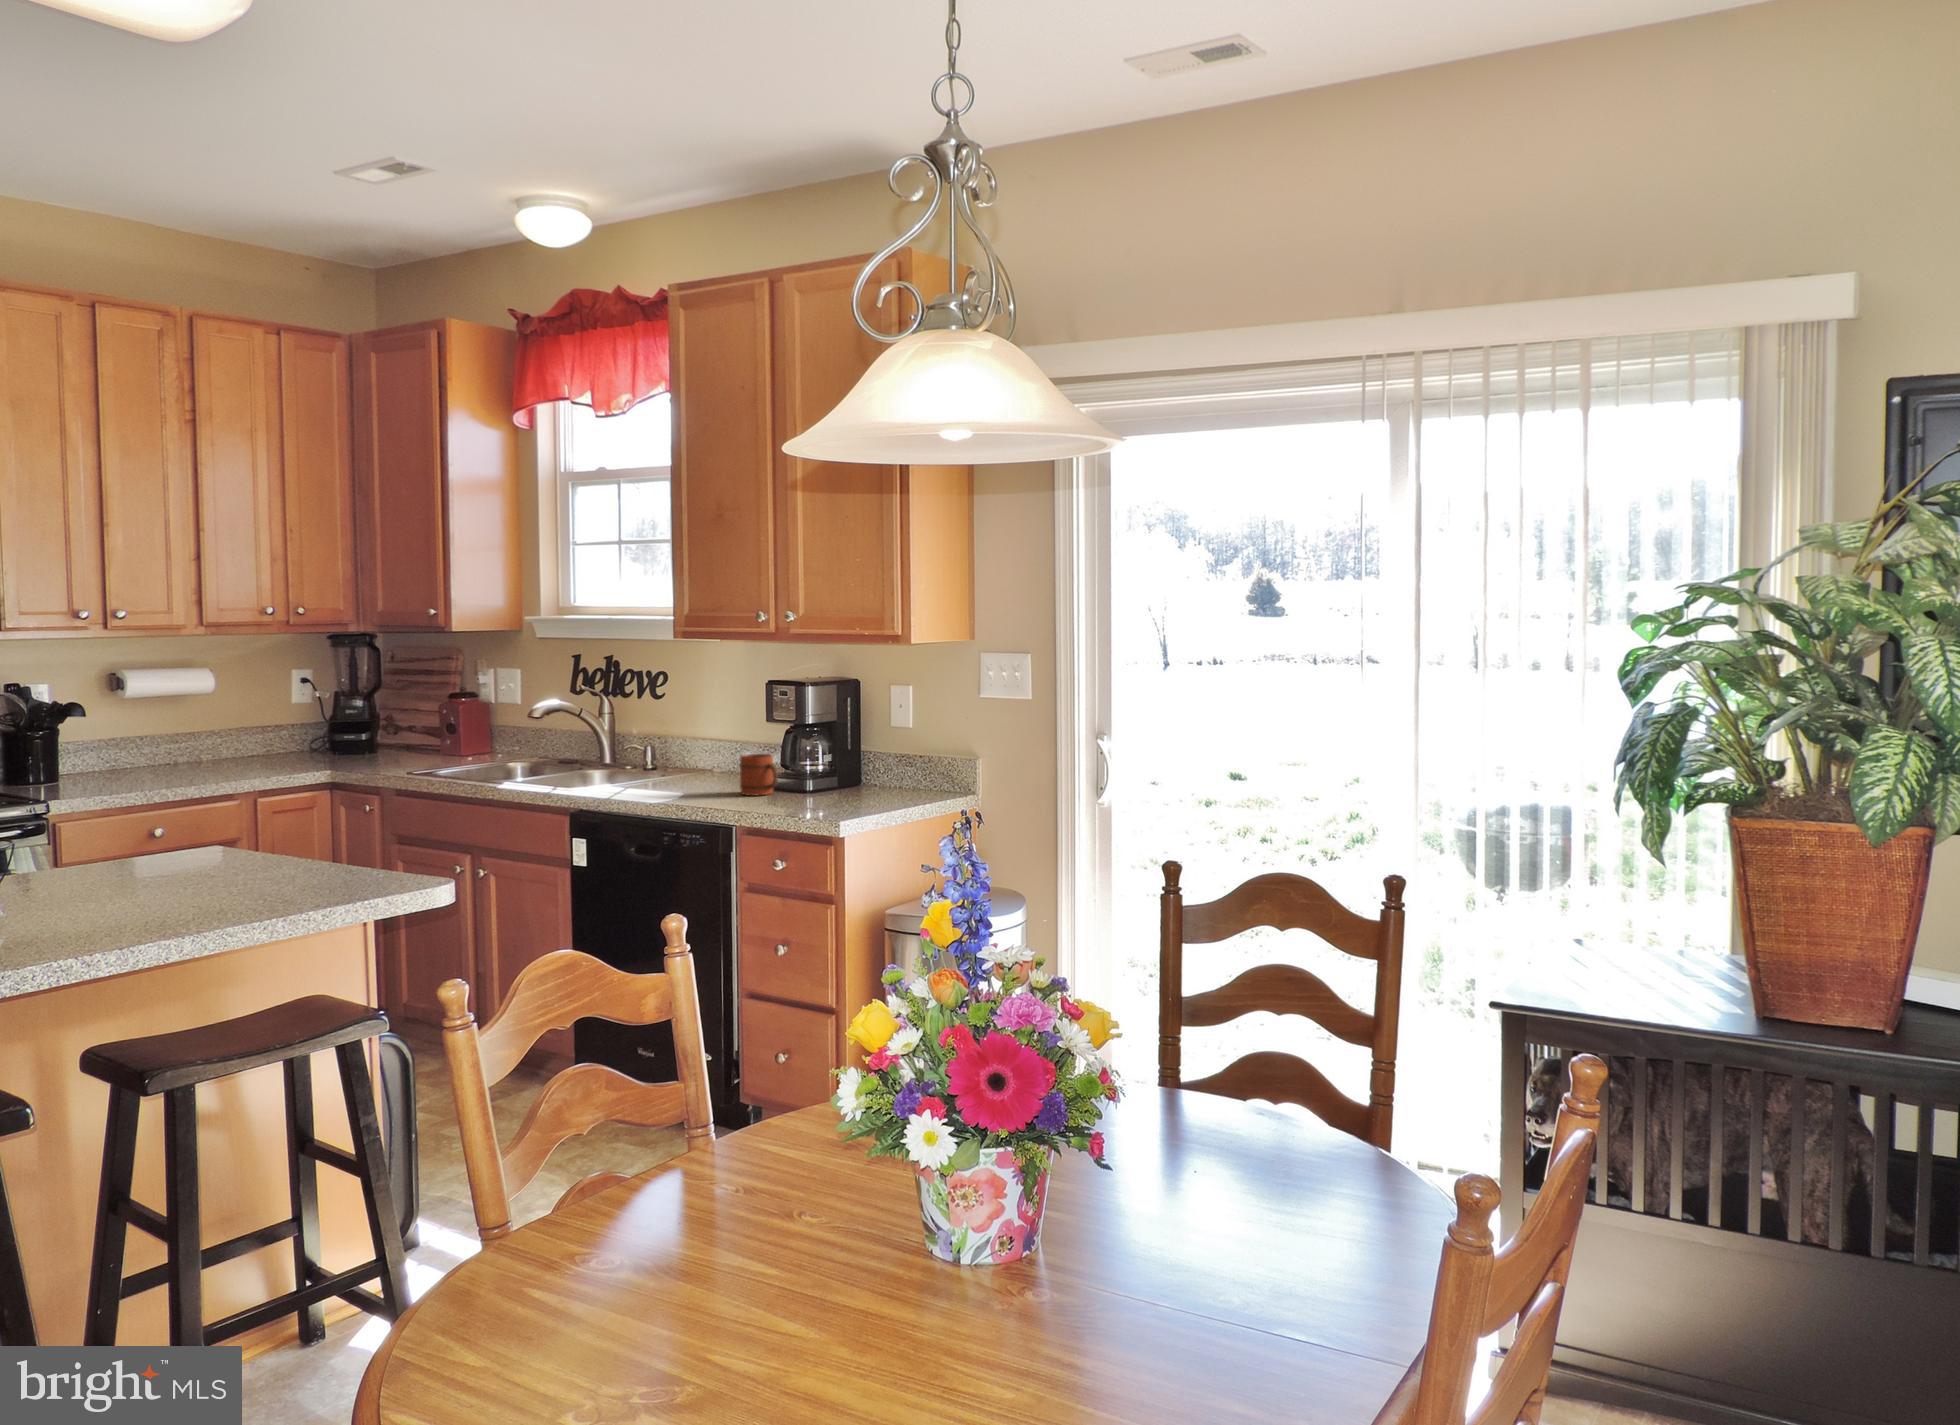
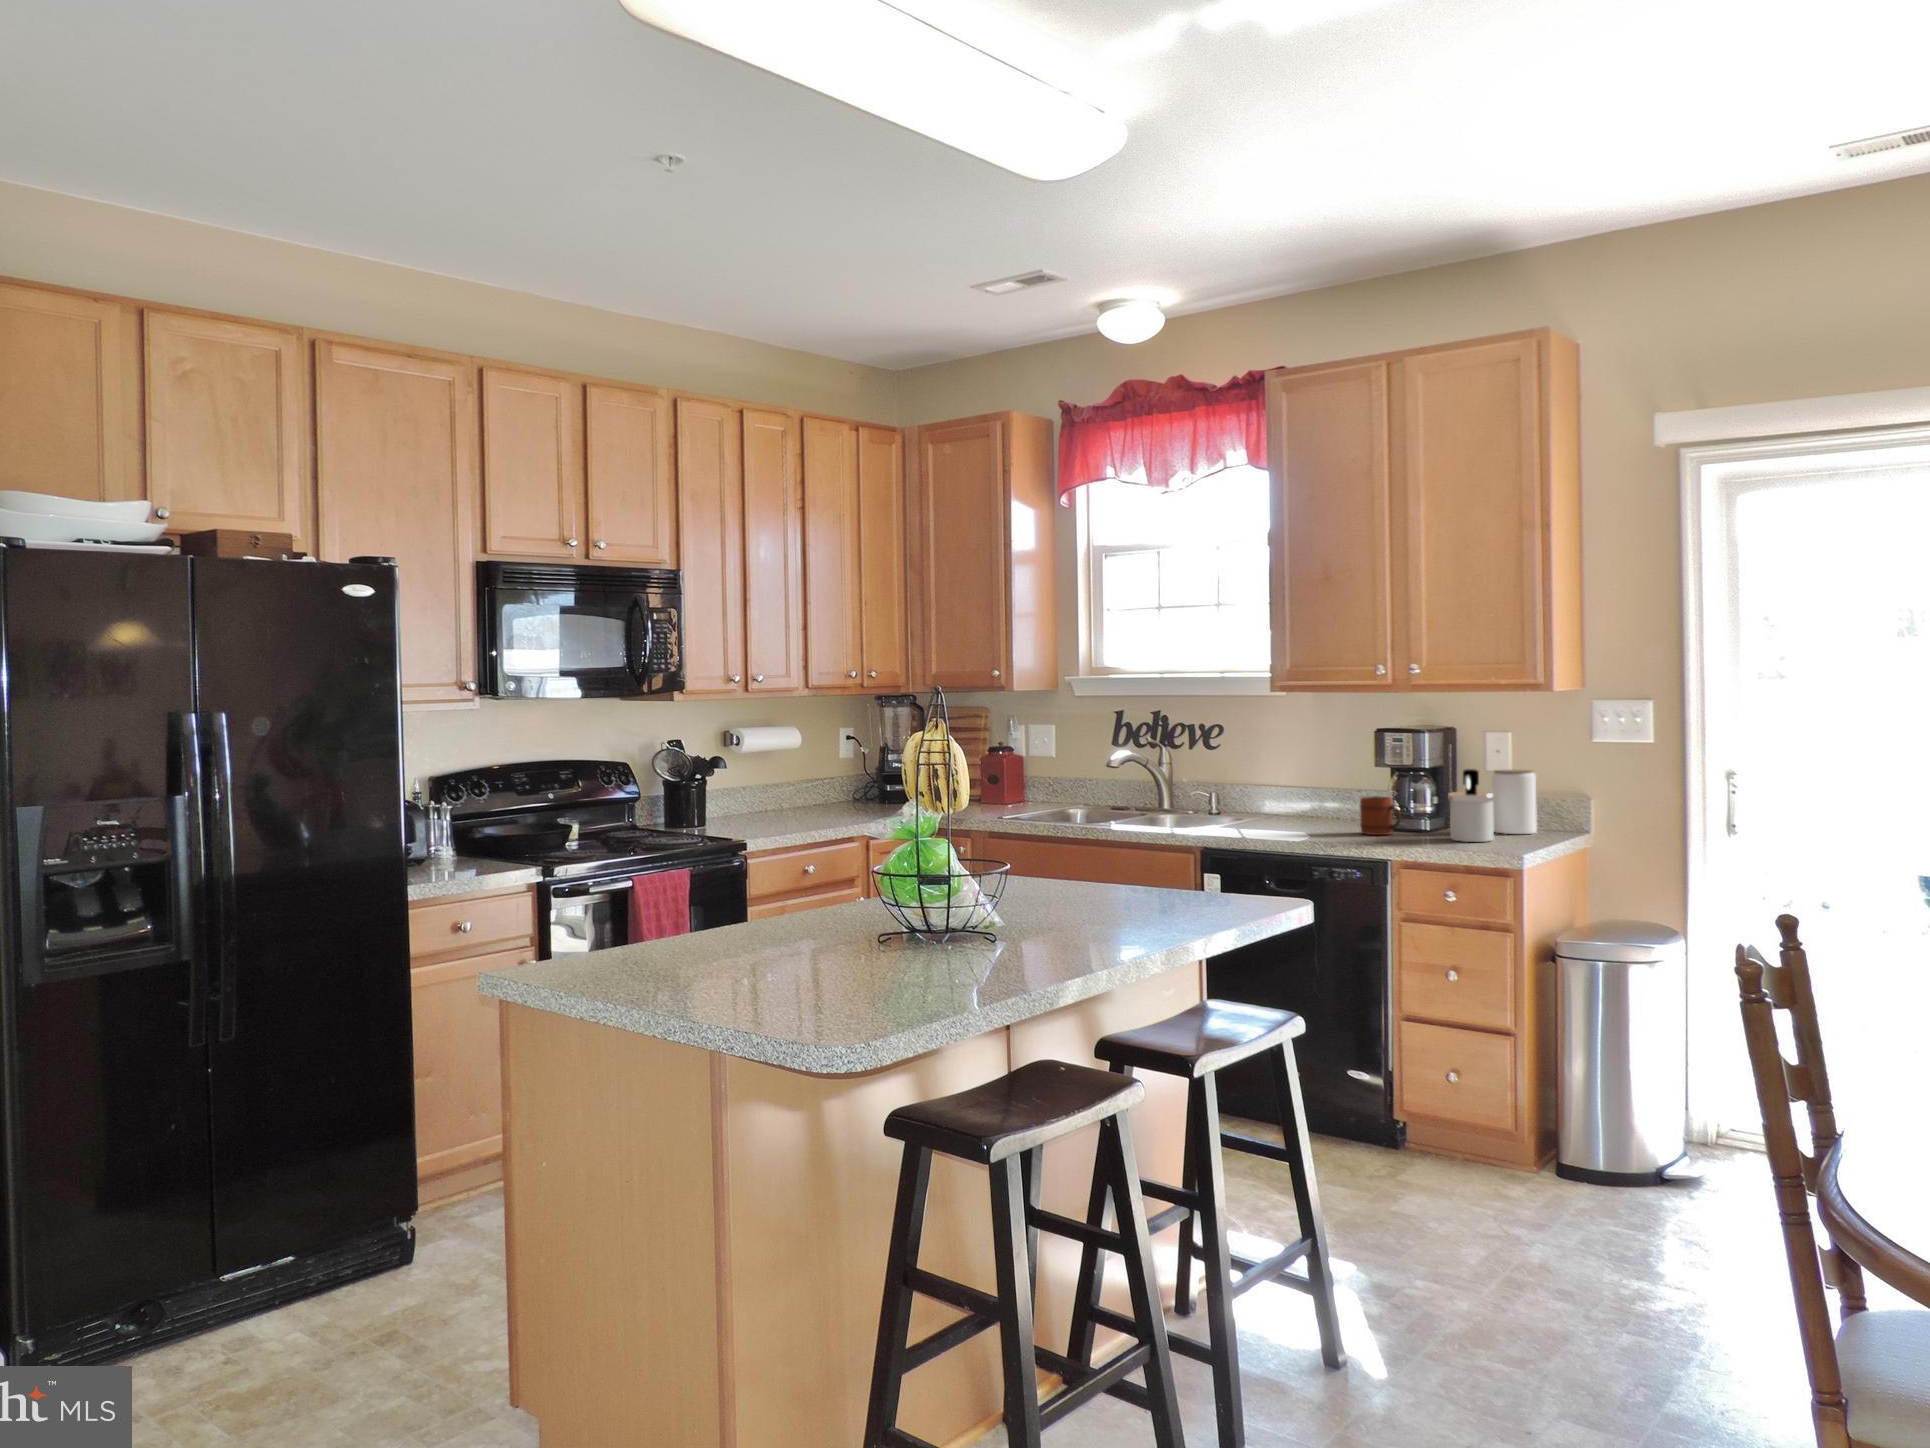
jar: none [877,725,920,794] -> present [1492,770,1537,834]
soap dispenser: none [812,727,858,804] -> present [1448,769,1494,842]

